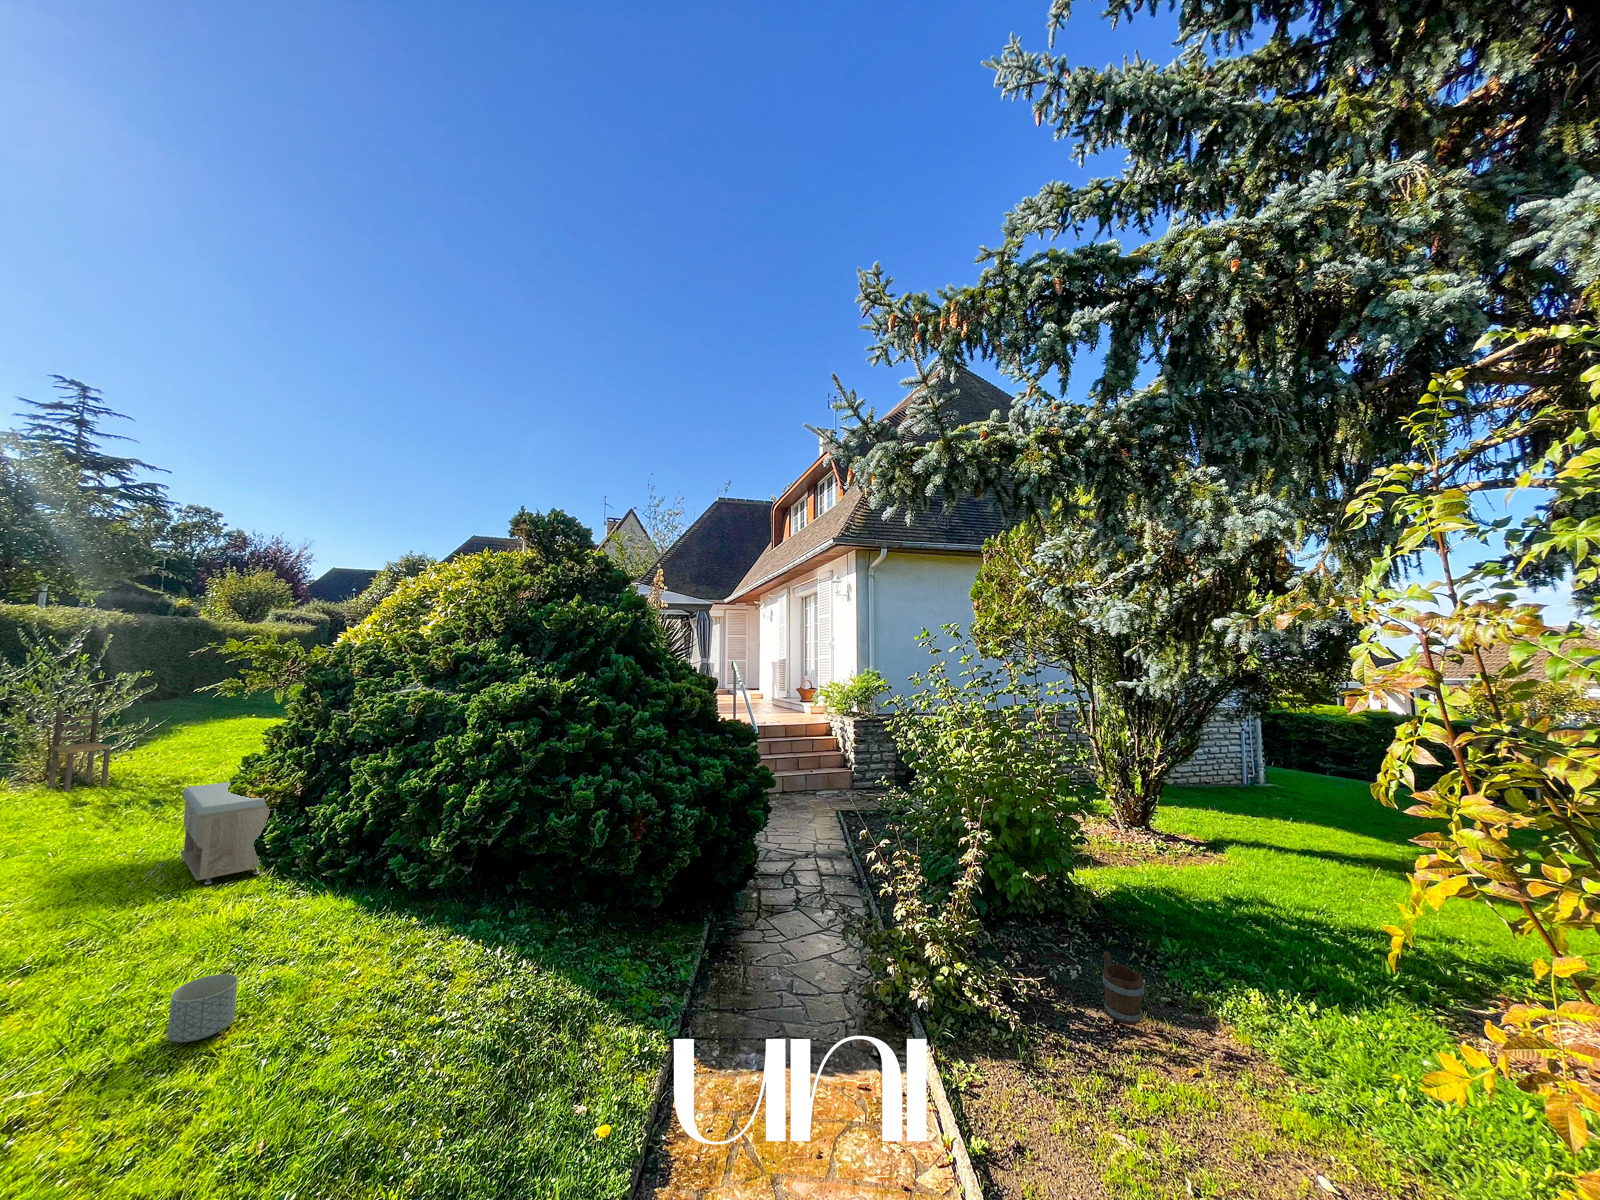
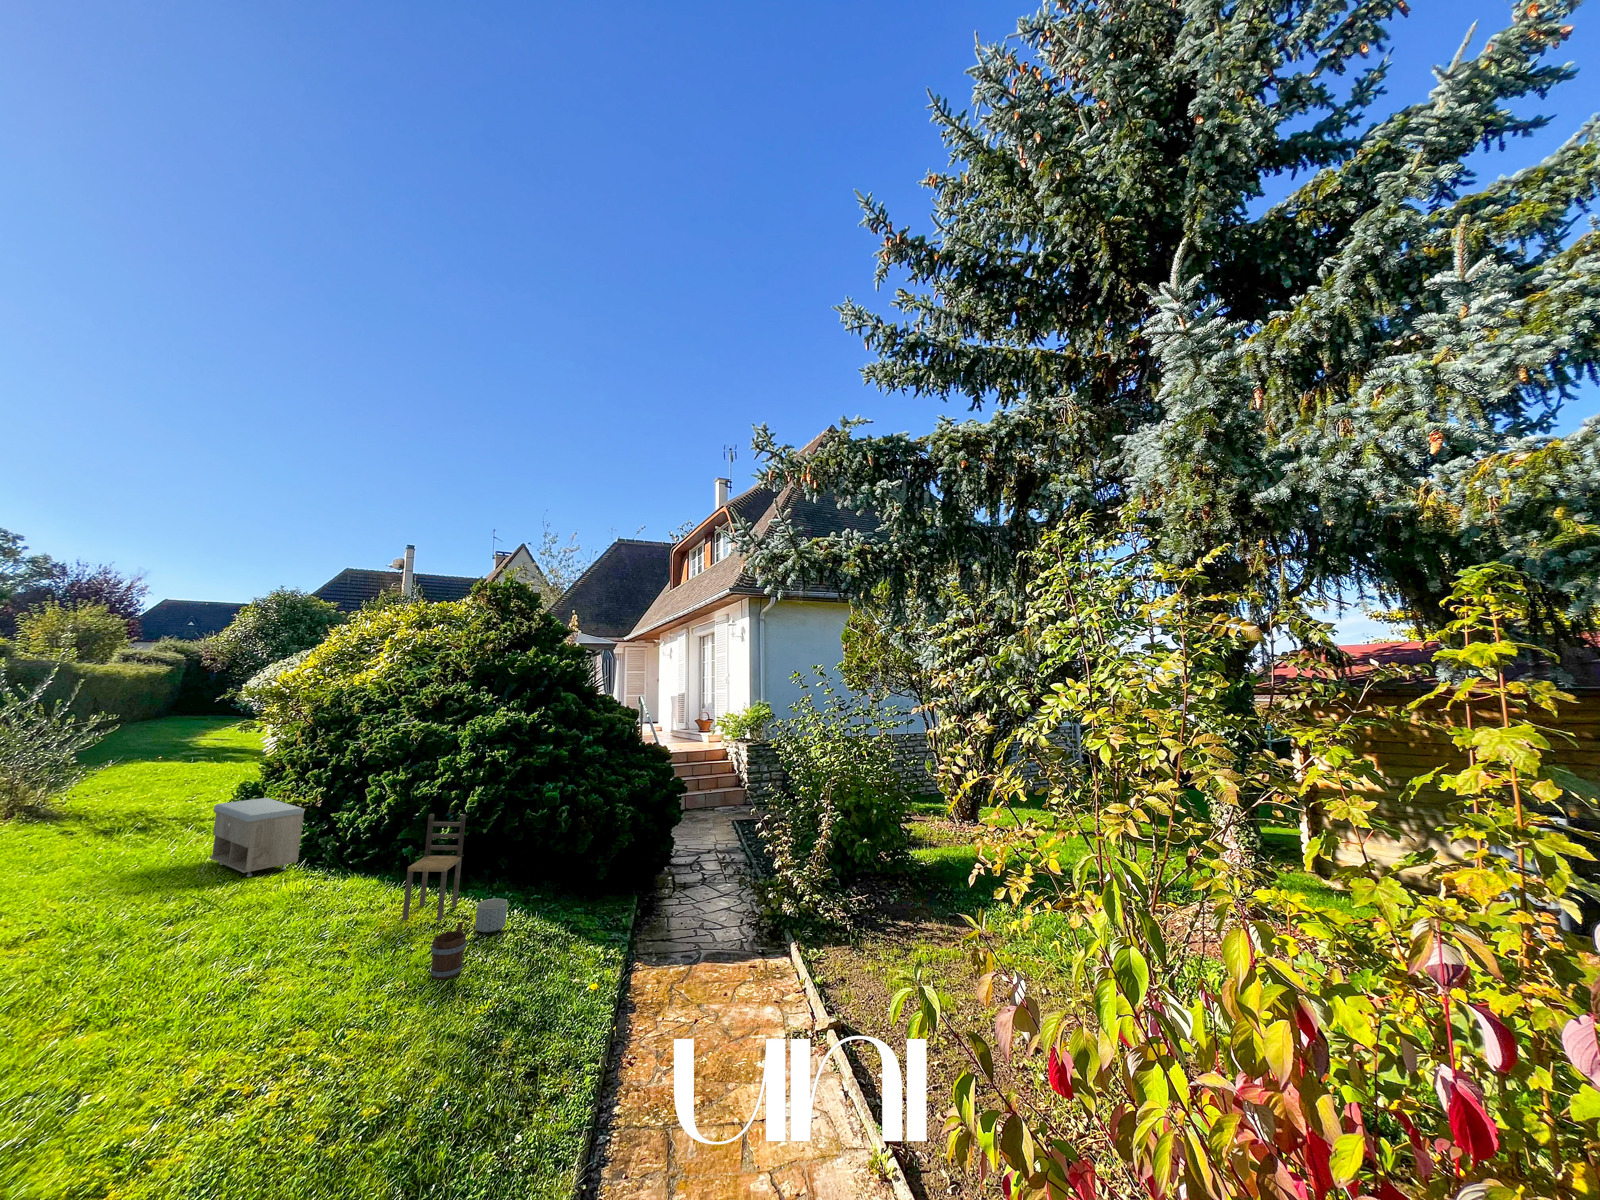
chair: present [49,709,111,792] -> present [402,814,466,920]
bucket: present [1103,951,1144,1024] -> present [431,922,467,980]
planter: present [167,974,238,1042] -> present [475,898,508,933]

